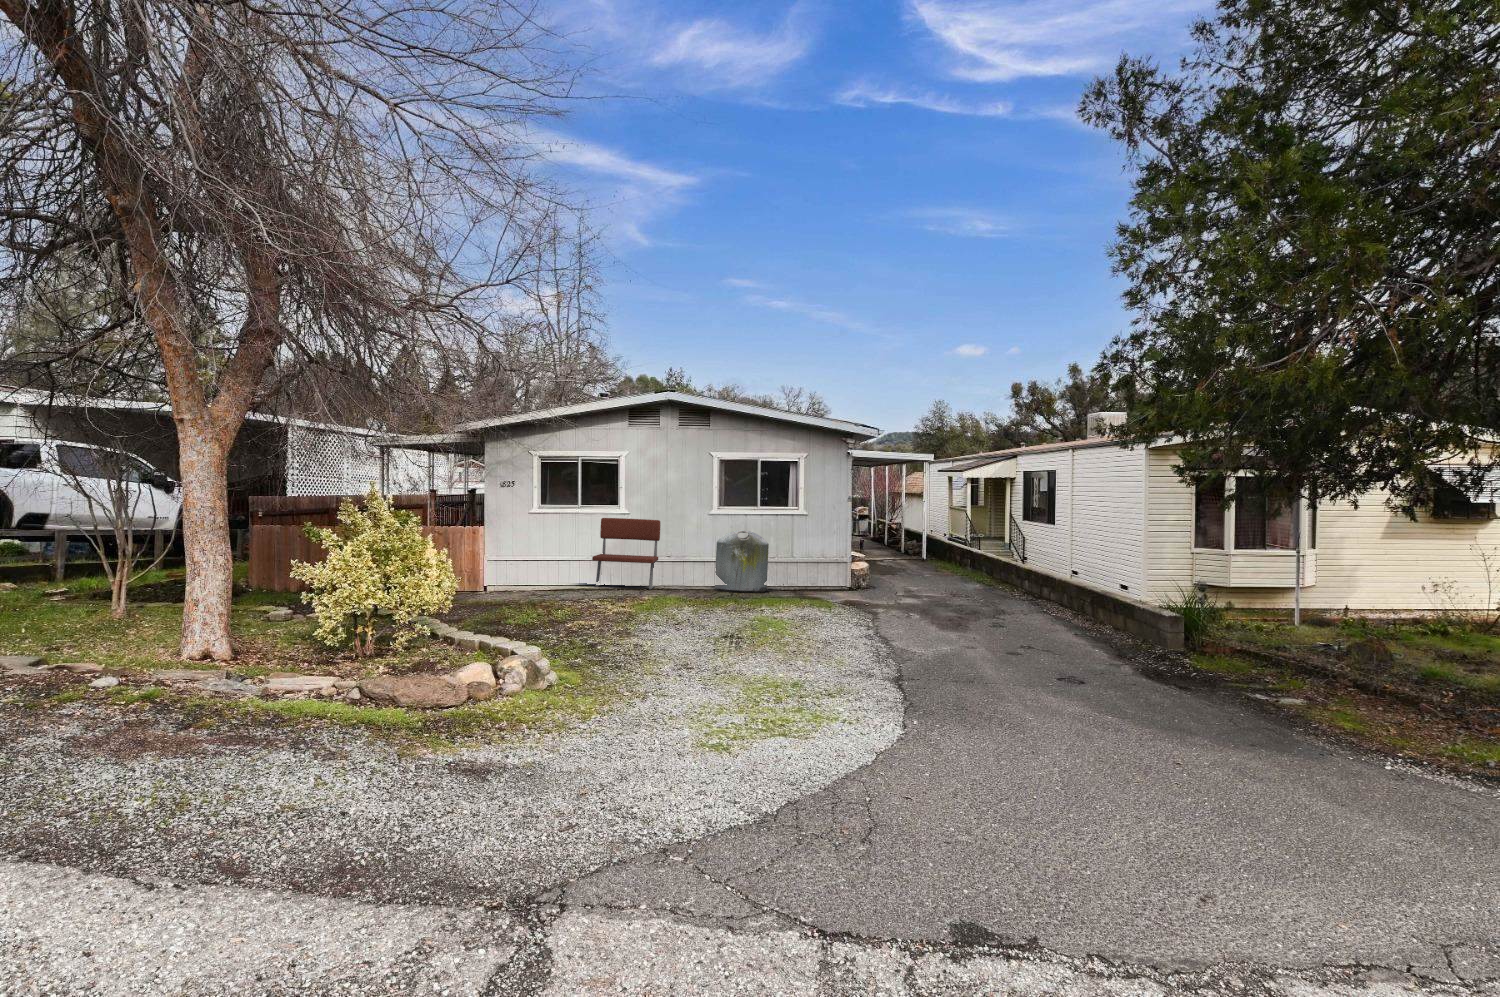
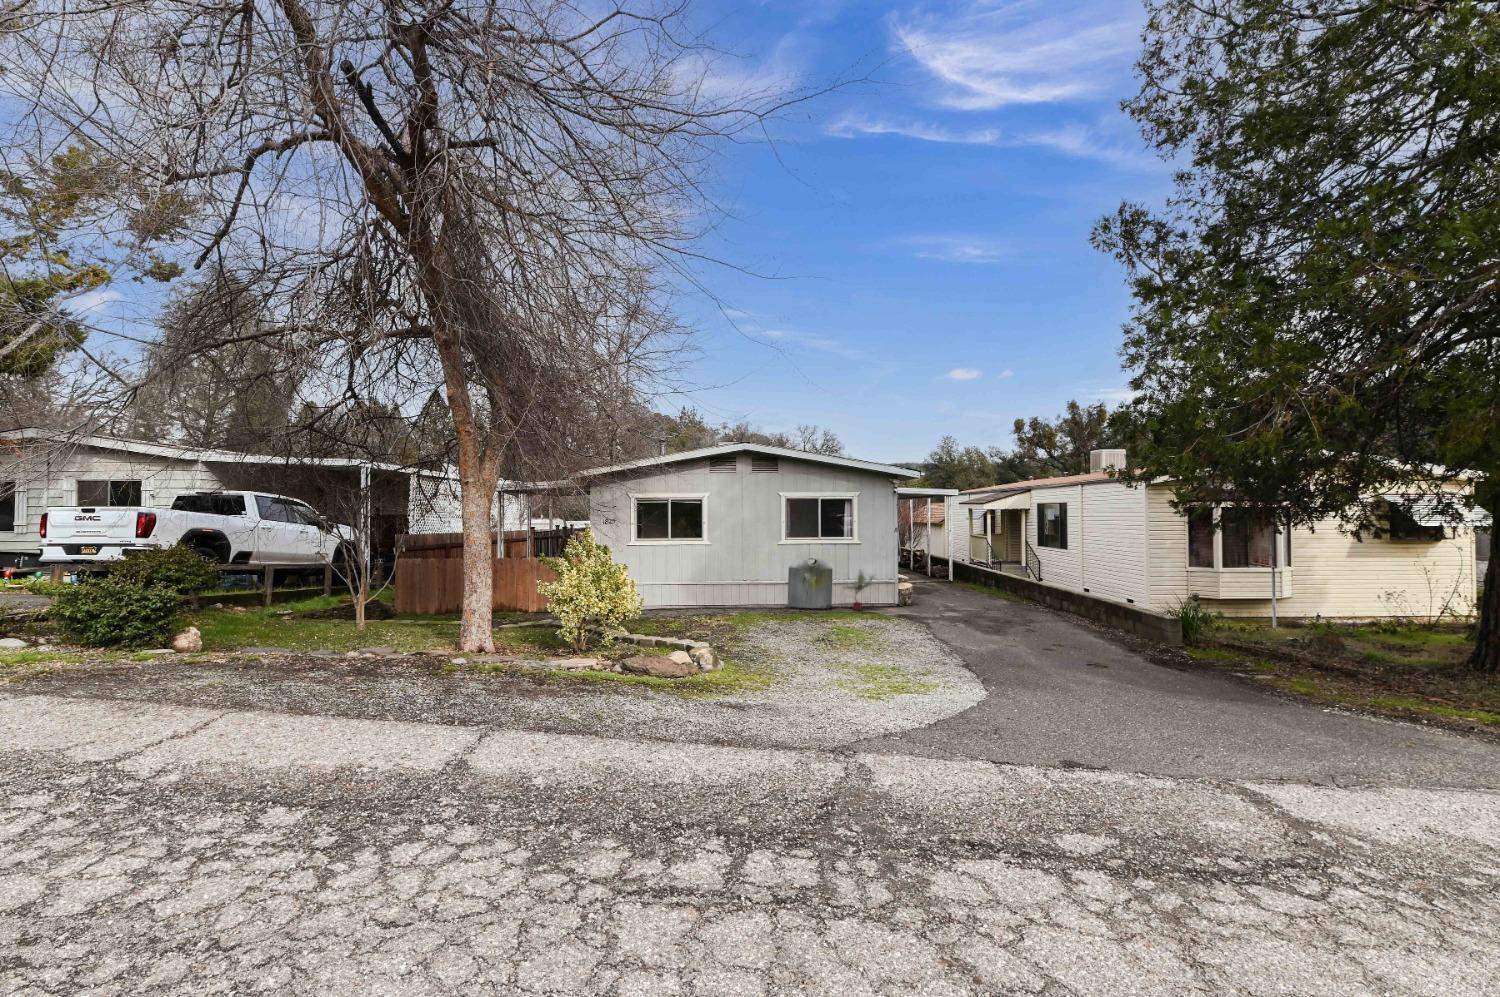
bench: present [592,518,661,589] -> none [687,548,741,608]
potted tree: none [779,545,819,594] -> present [843,572,873,610]

